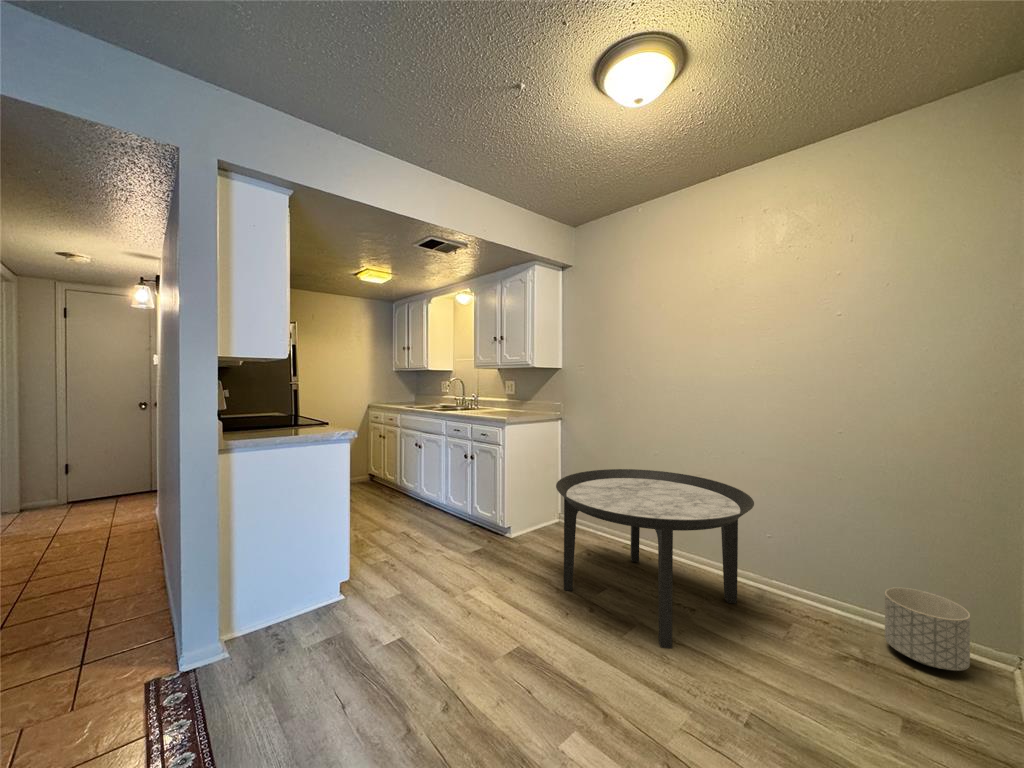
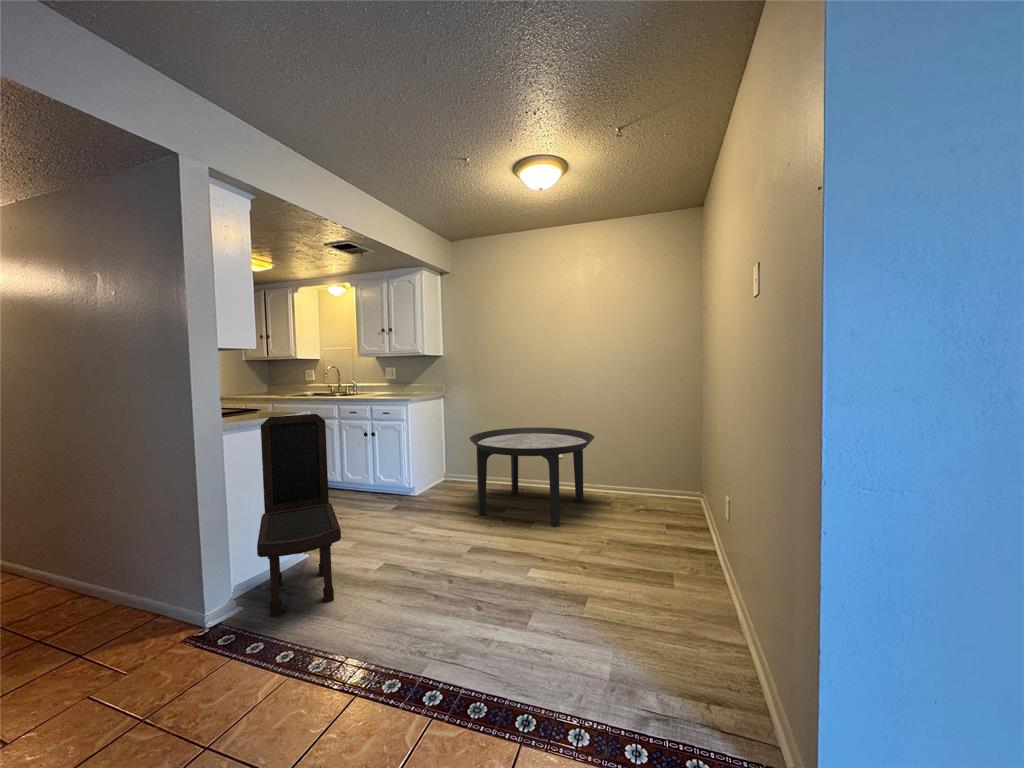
dining chair: none [208,436,351,687] -> present [257,414,341,617]
planter: present [885,588,970,671] -> none [654,471,687,506]

